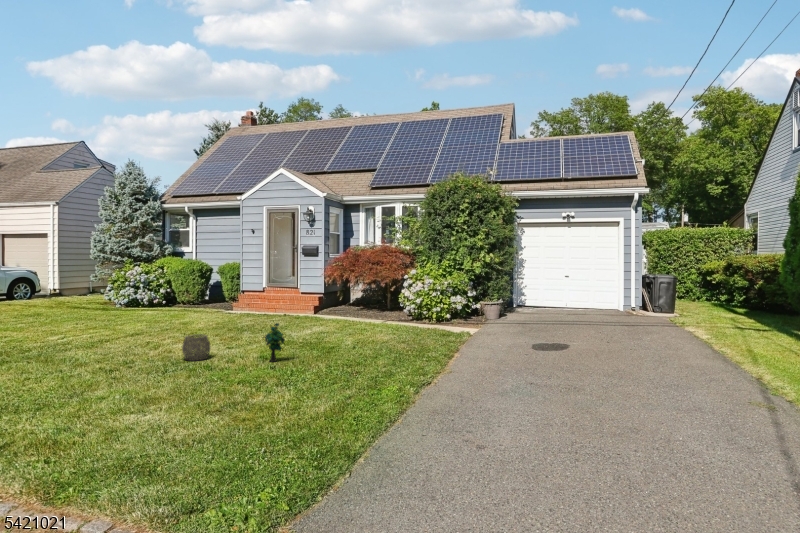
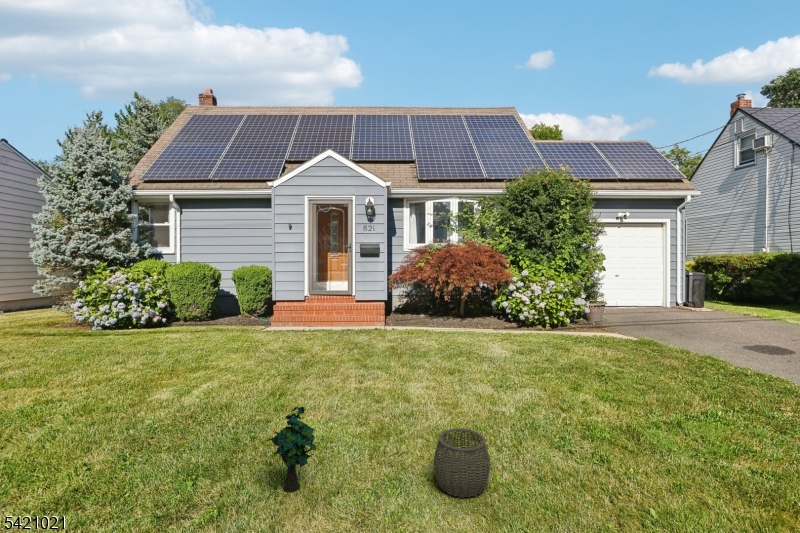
decorative plant: present [265,323,285,362] -> present [267,407,316,492]

